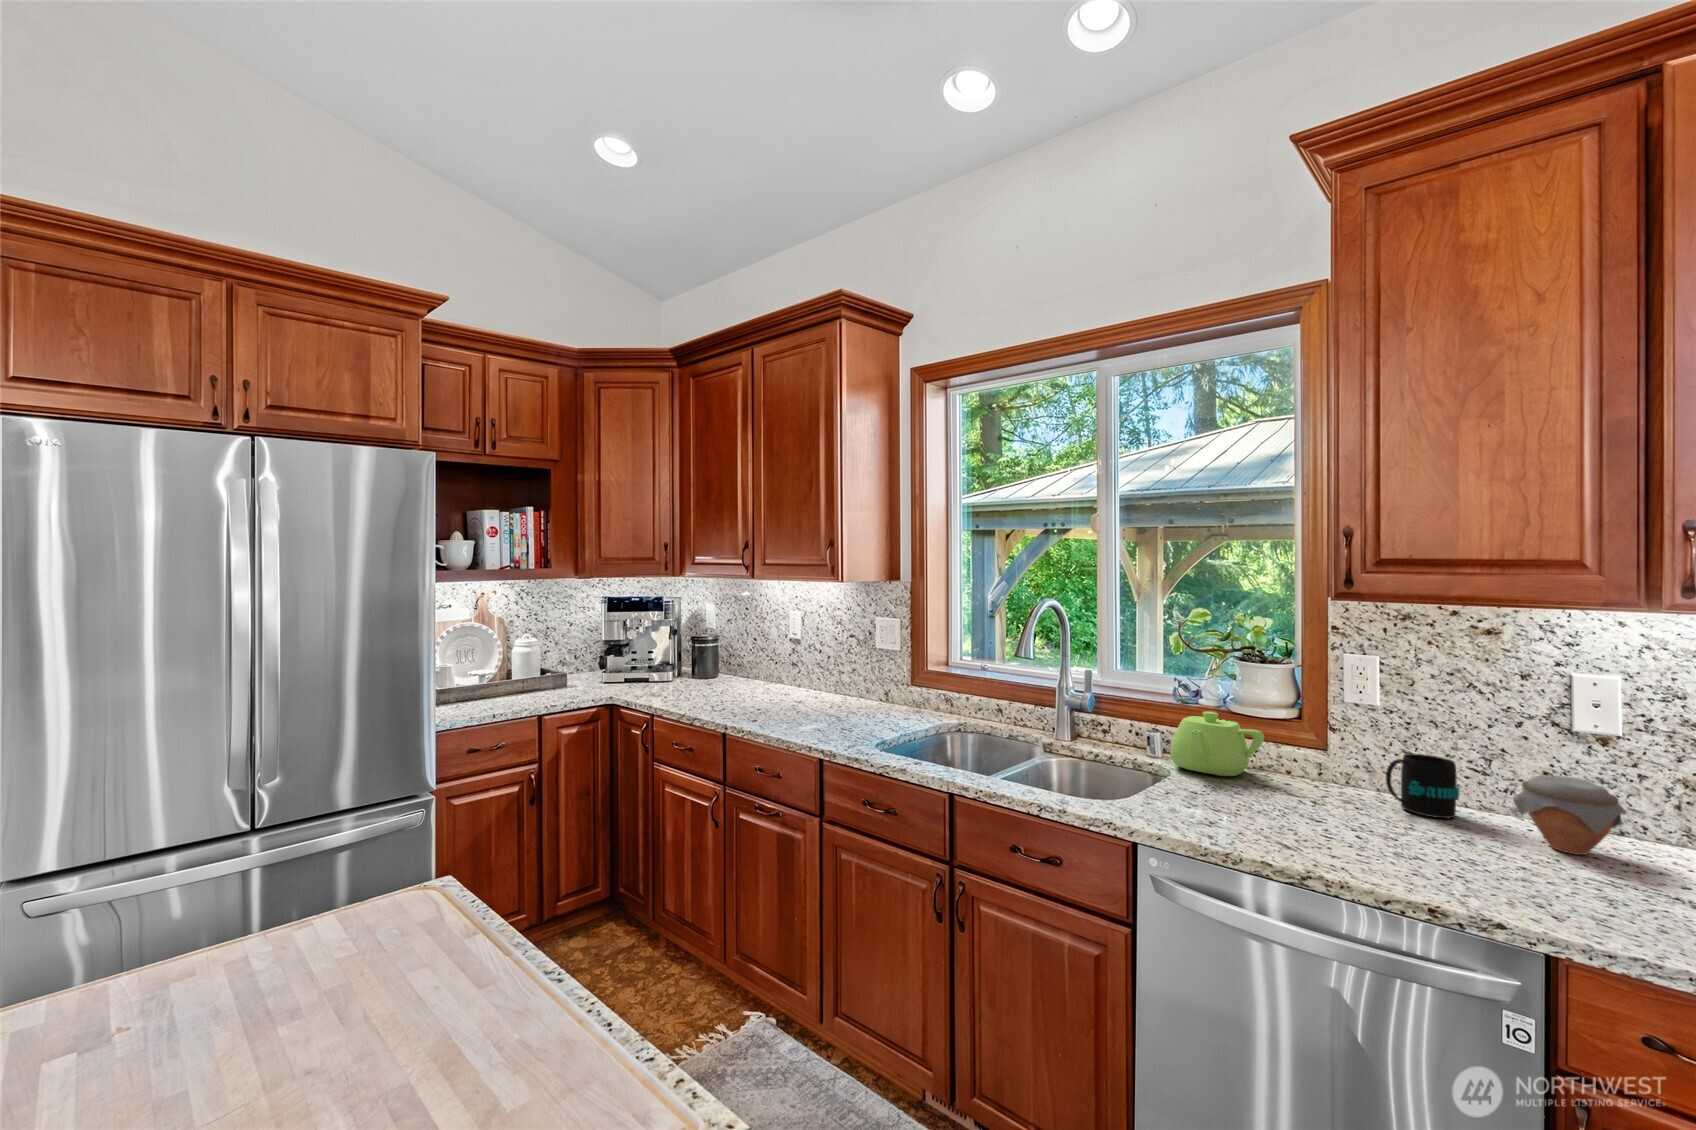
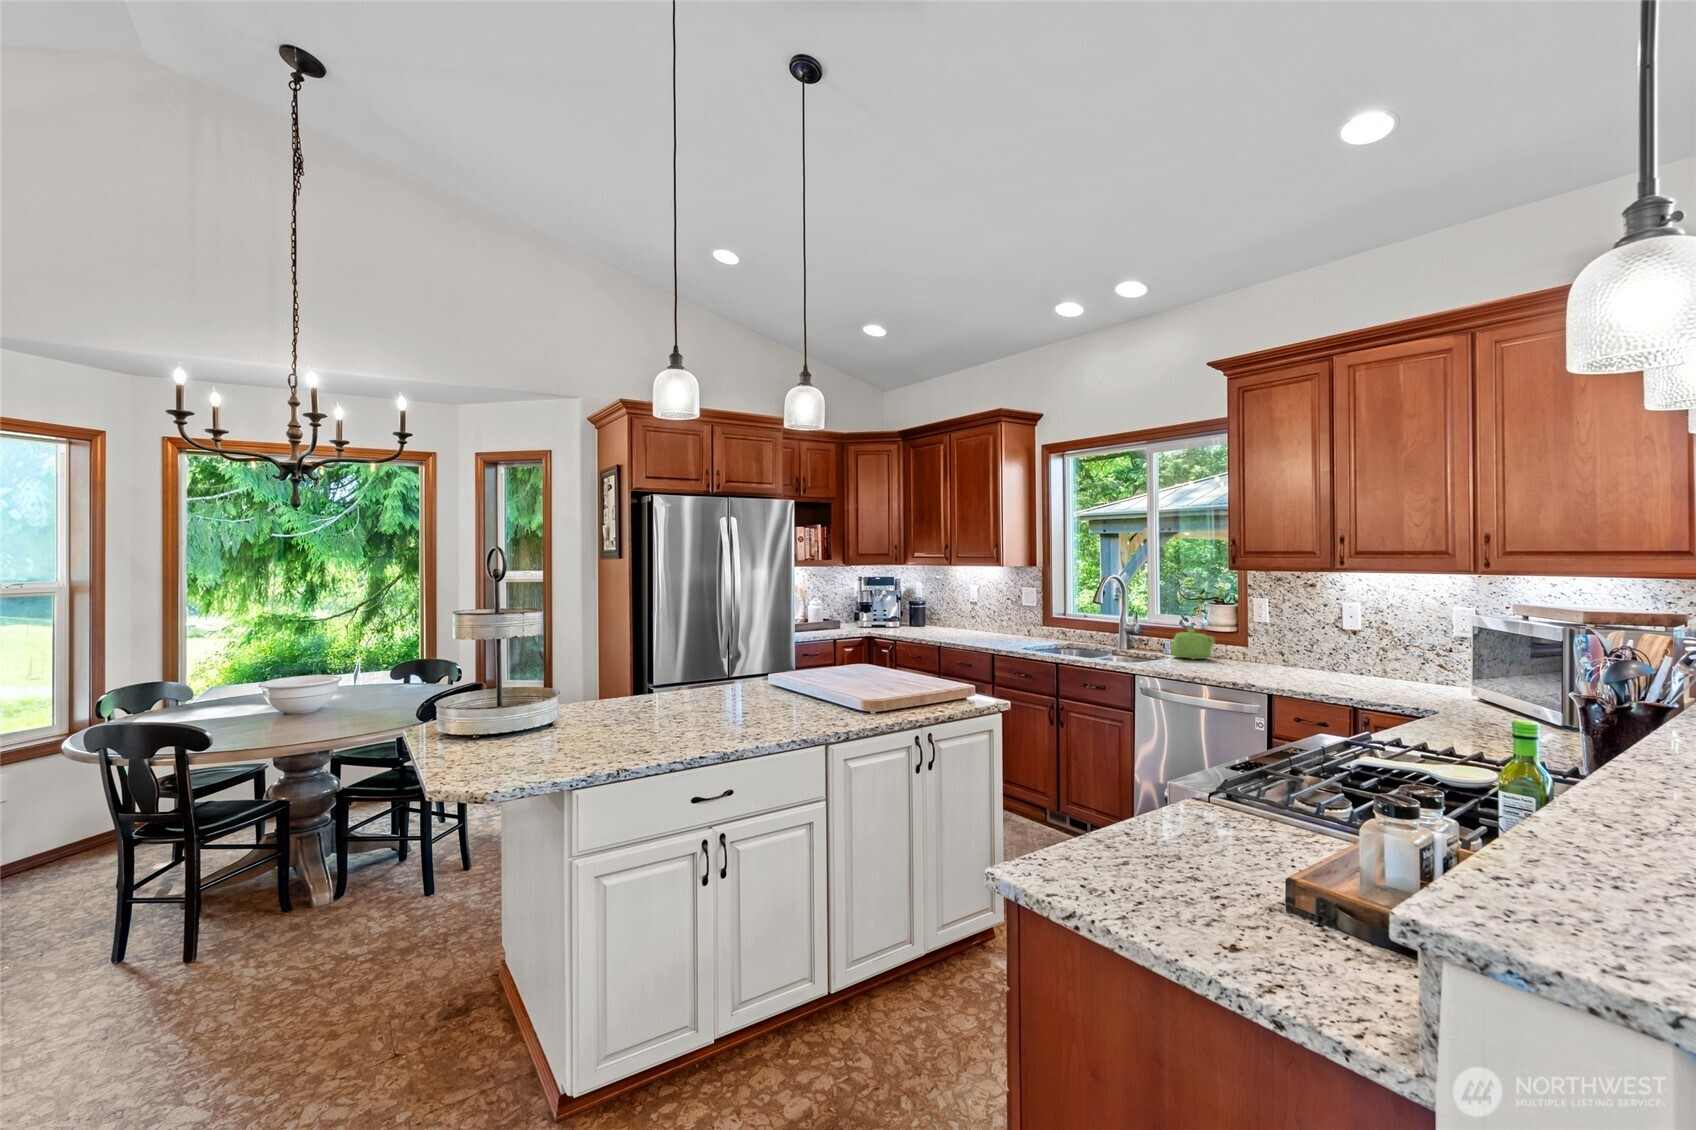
mug: present [1386,753,1460,818] -> none [1259,643,1292,670]
jar: present [1513,775,1626,855] -> none [1299,645,1340,677]

